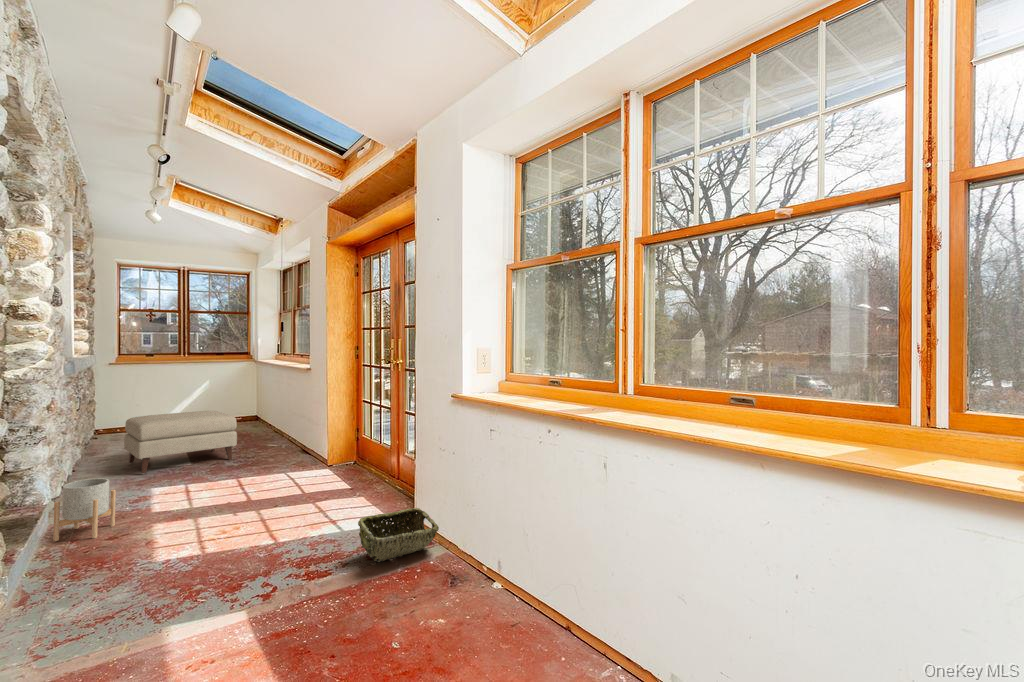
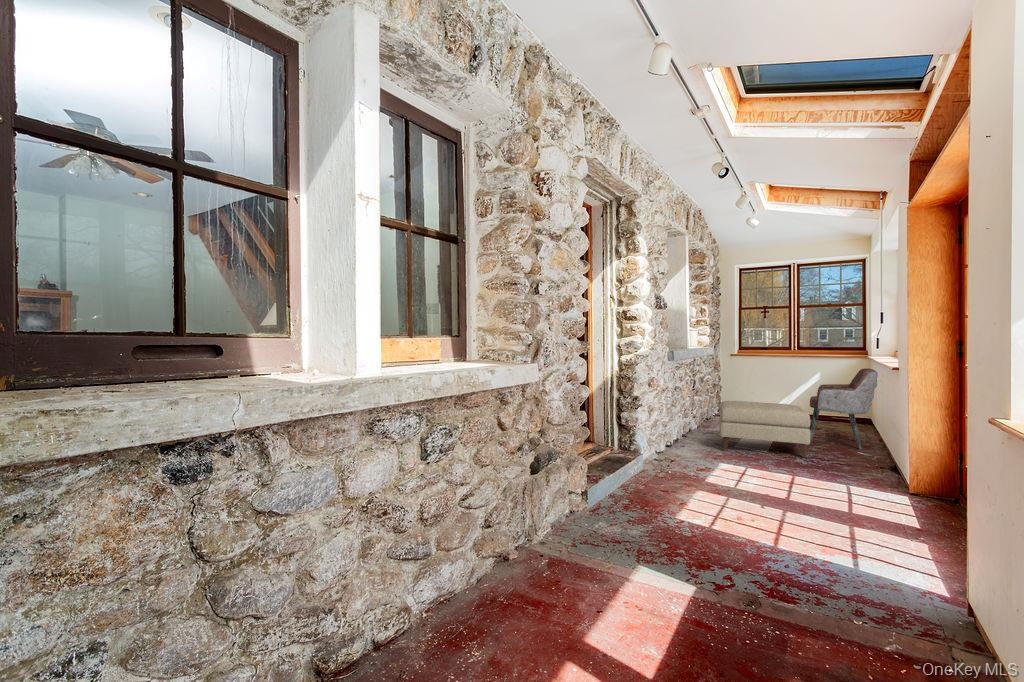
armchair: none [217,370,280,446] -> present [809,368,878,450]
planter: present [53,478,116,541] -> none [639,440,677,486]
woven basket: present [358,508,439,562] -> none [844,559,983,650]

